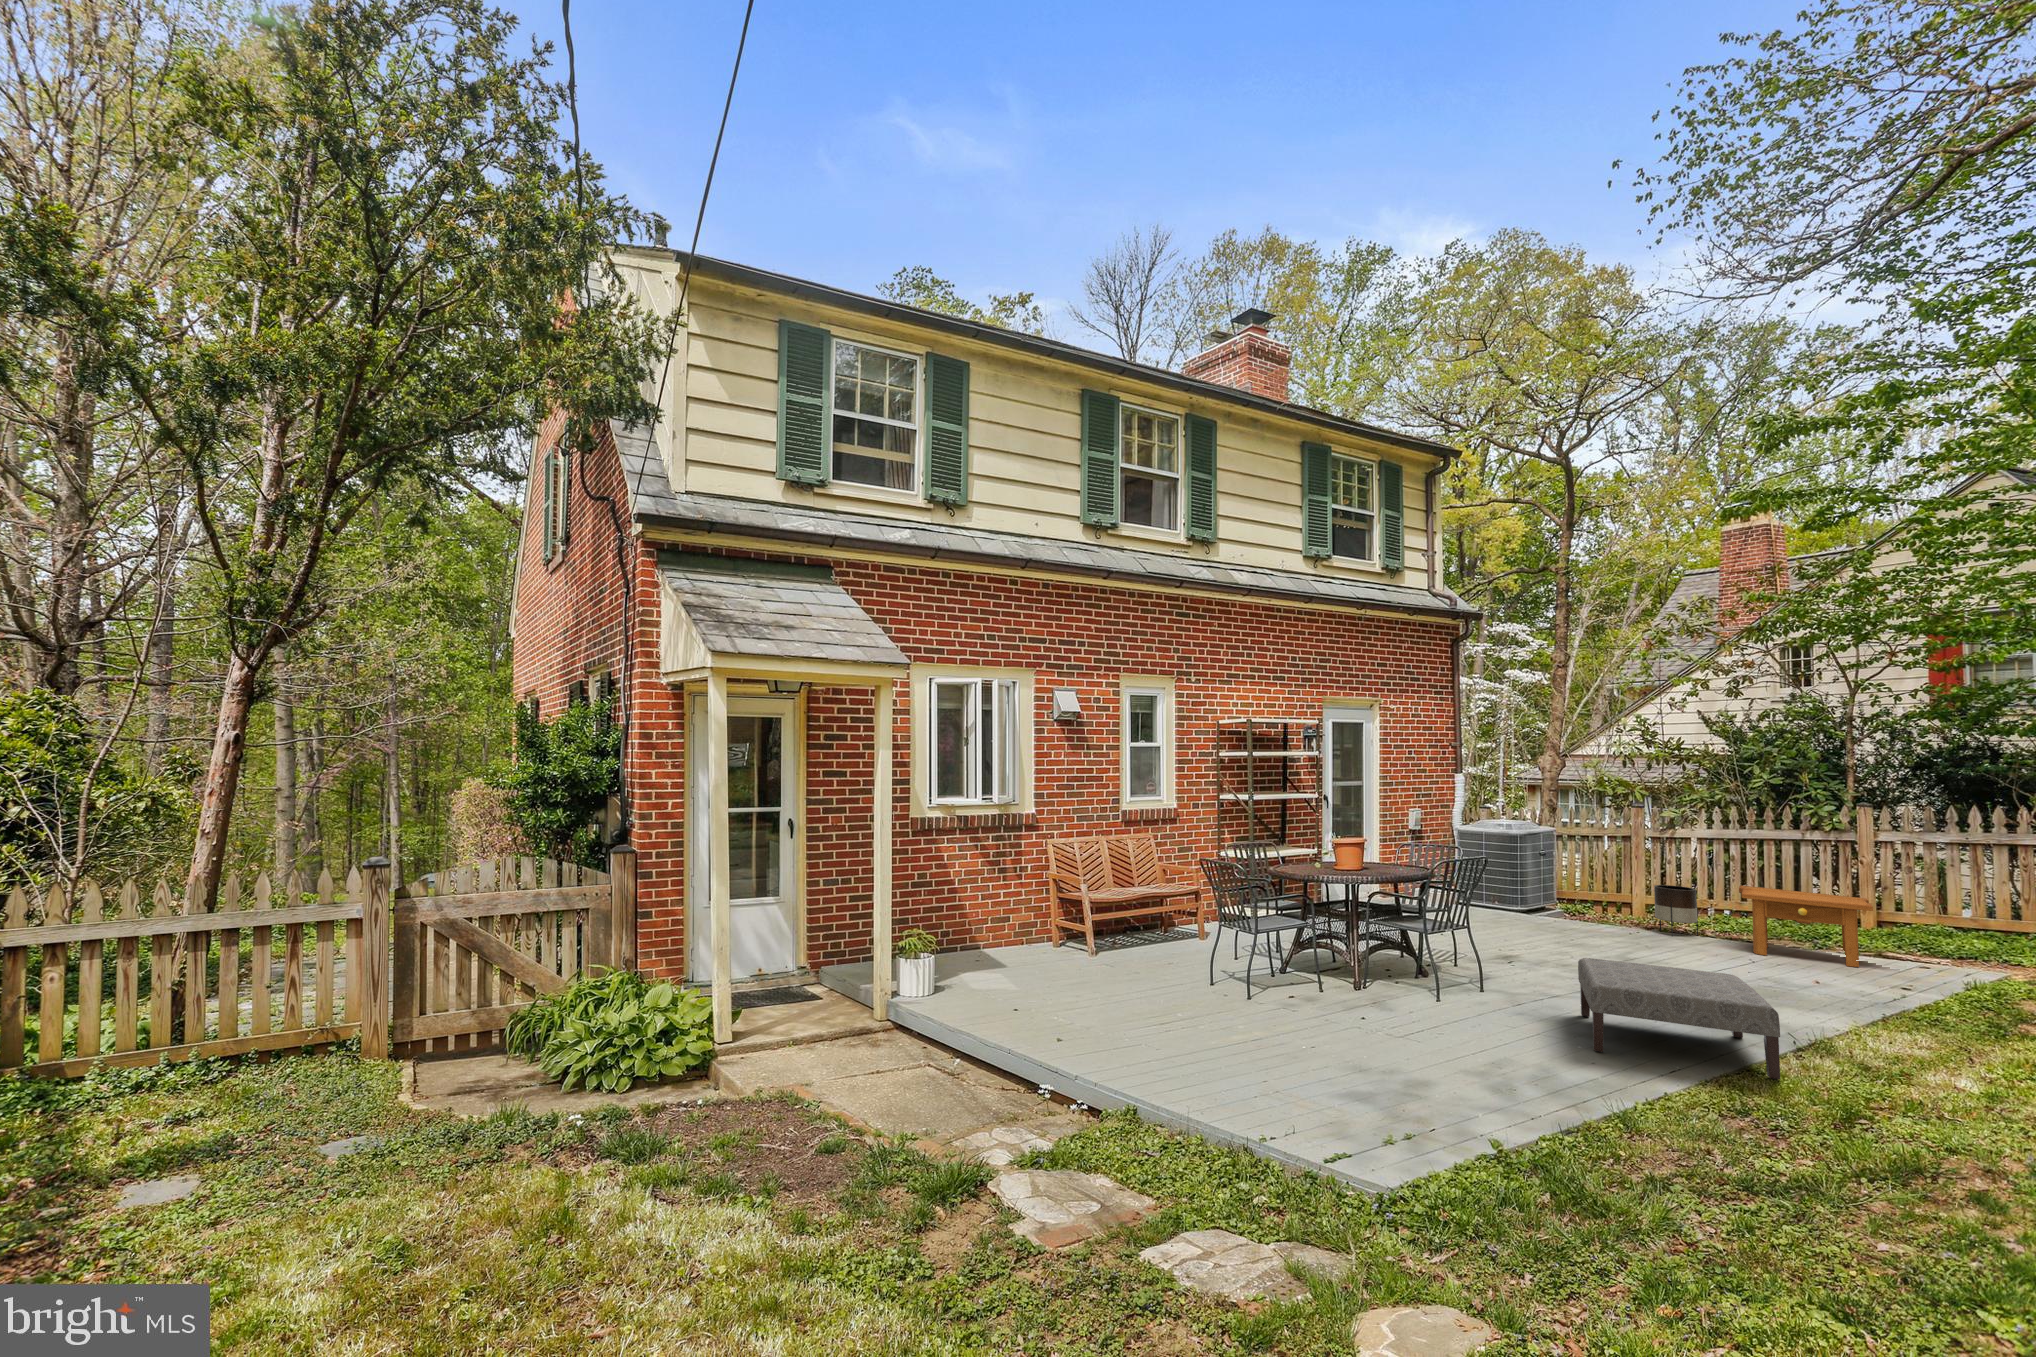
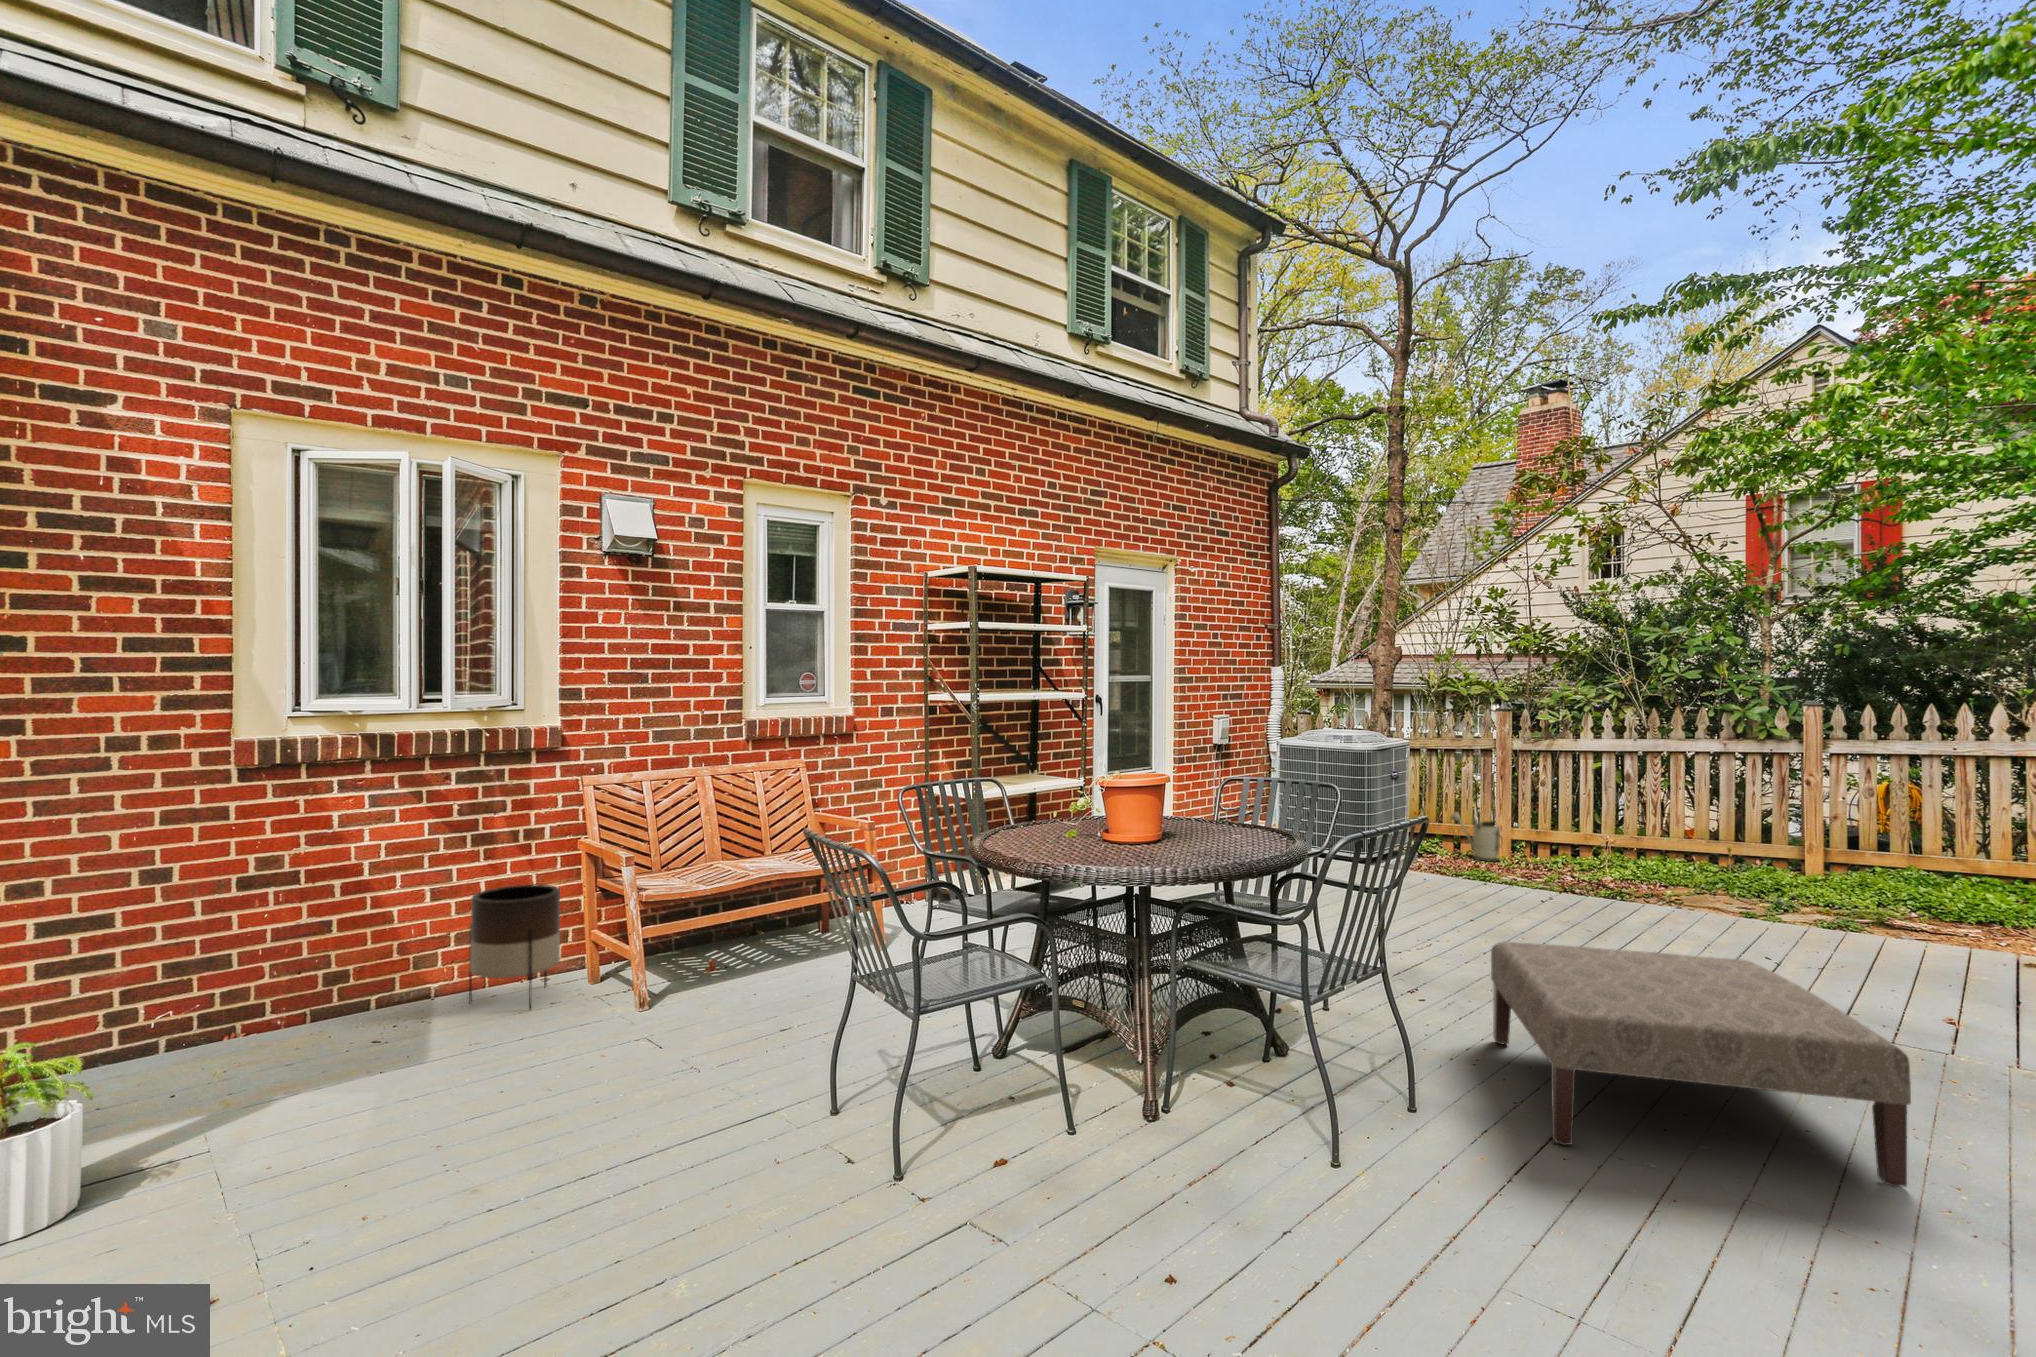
planter: present [1654,885,1698,936] -> present [469,884,560,1009]
side table: present [1739,886,1873,967] -> none [1627,800,1808,904]
watering can: none [1602,889,1643,927] -> present [1450,811,1501,862]

